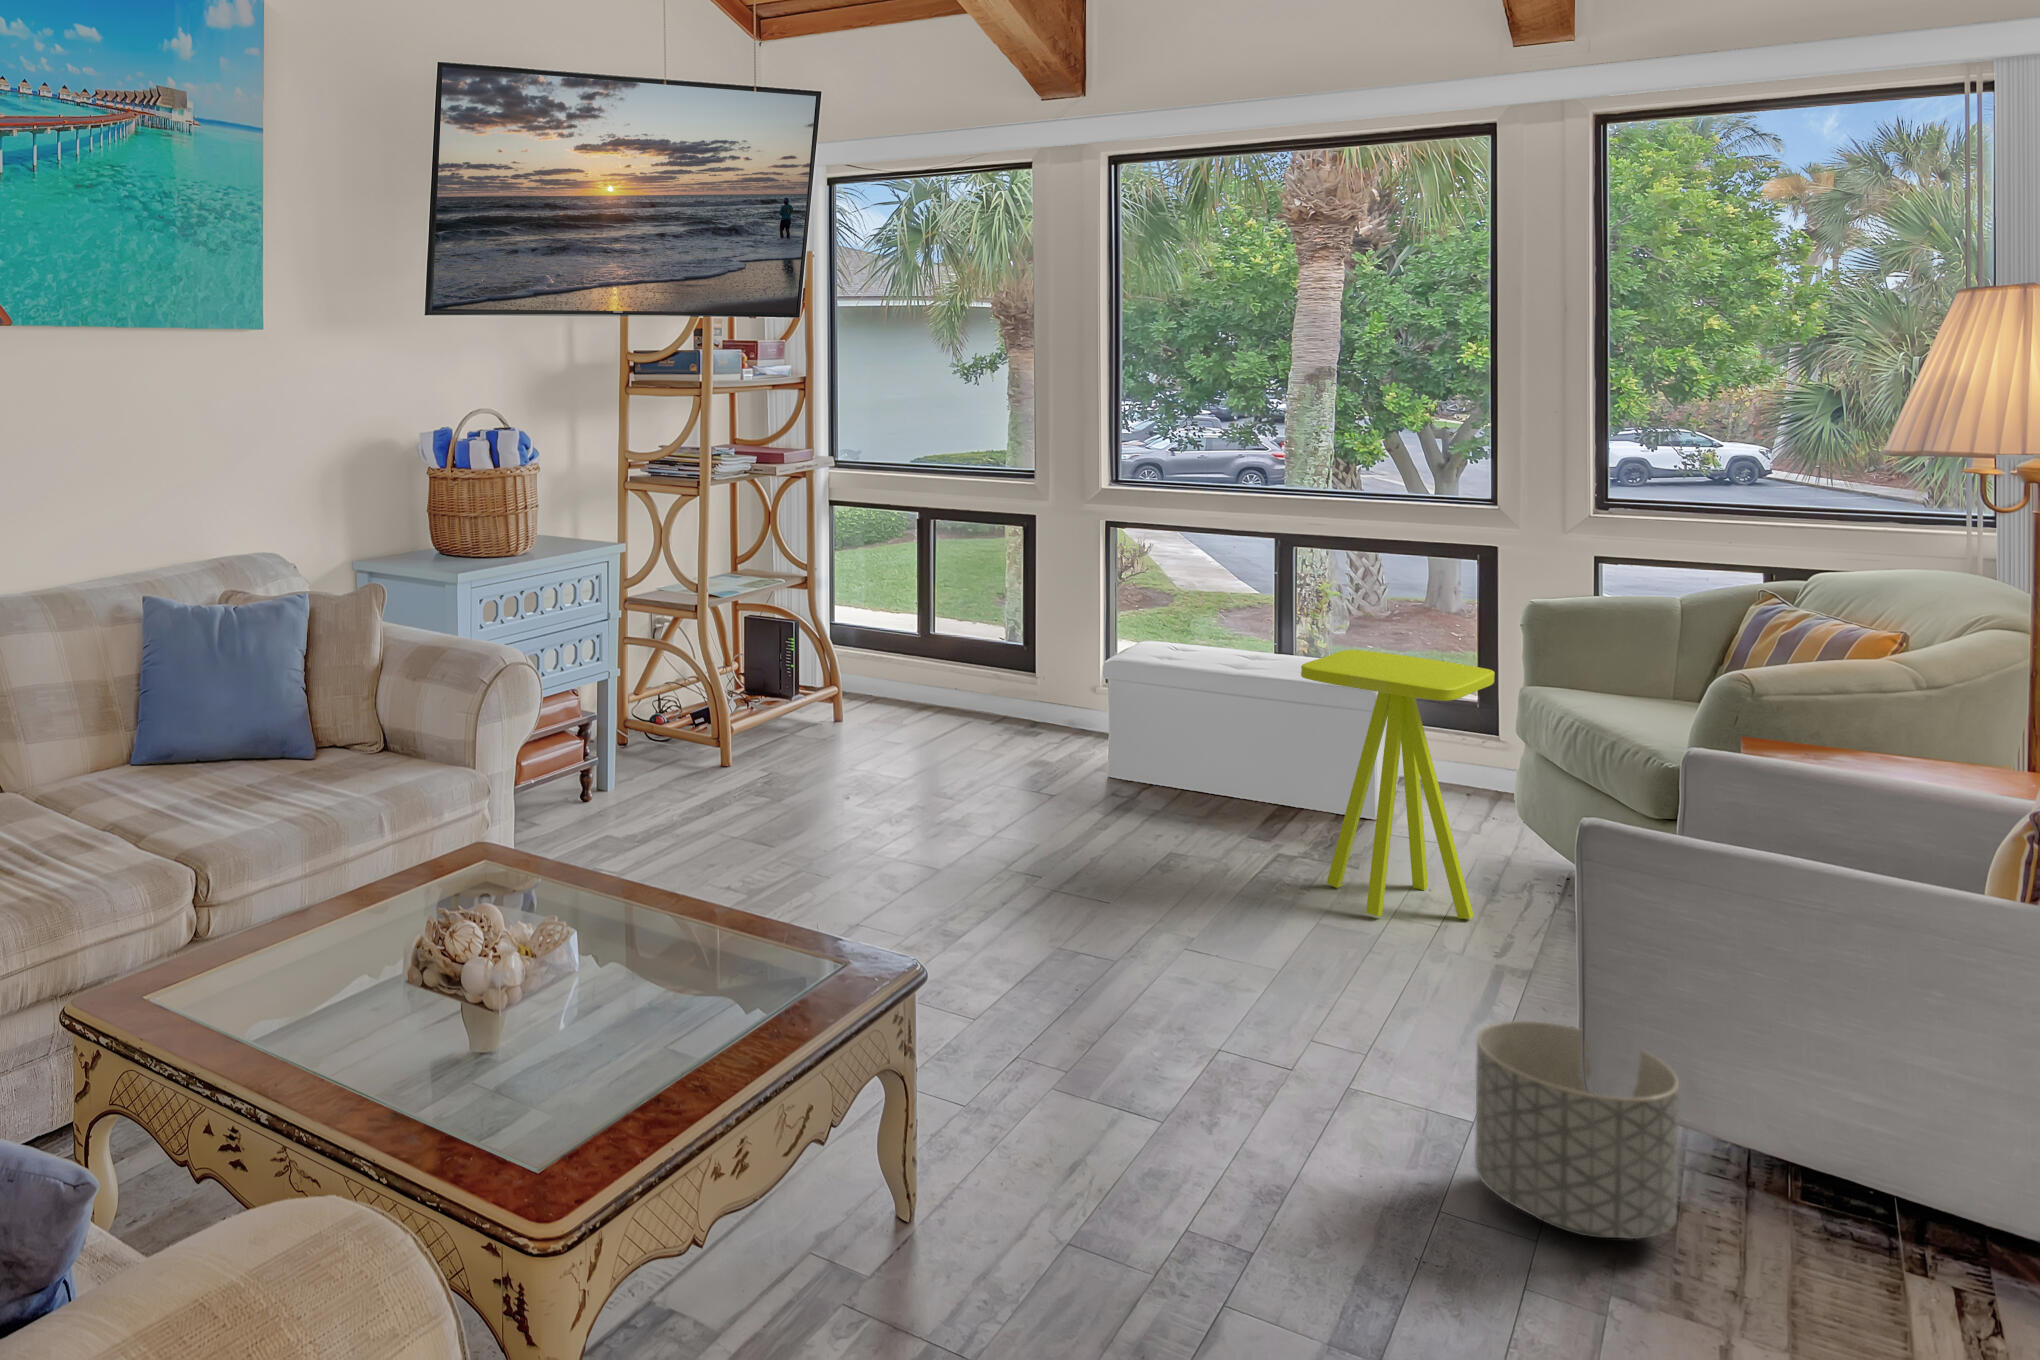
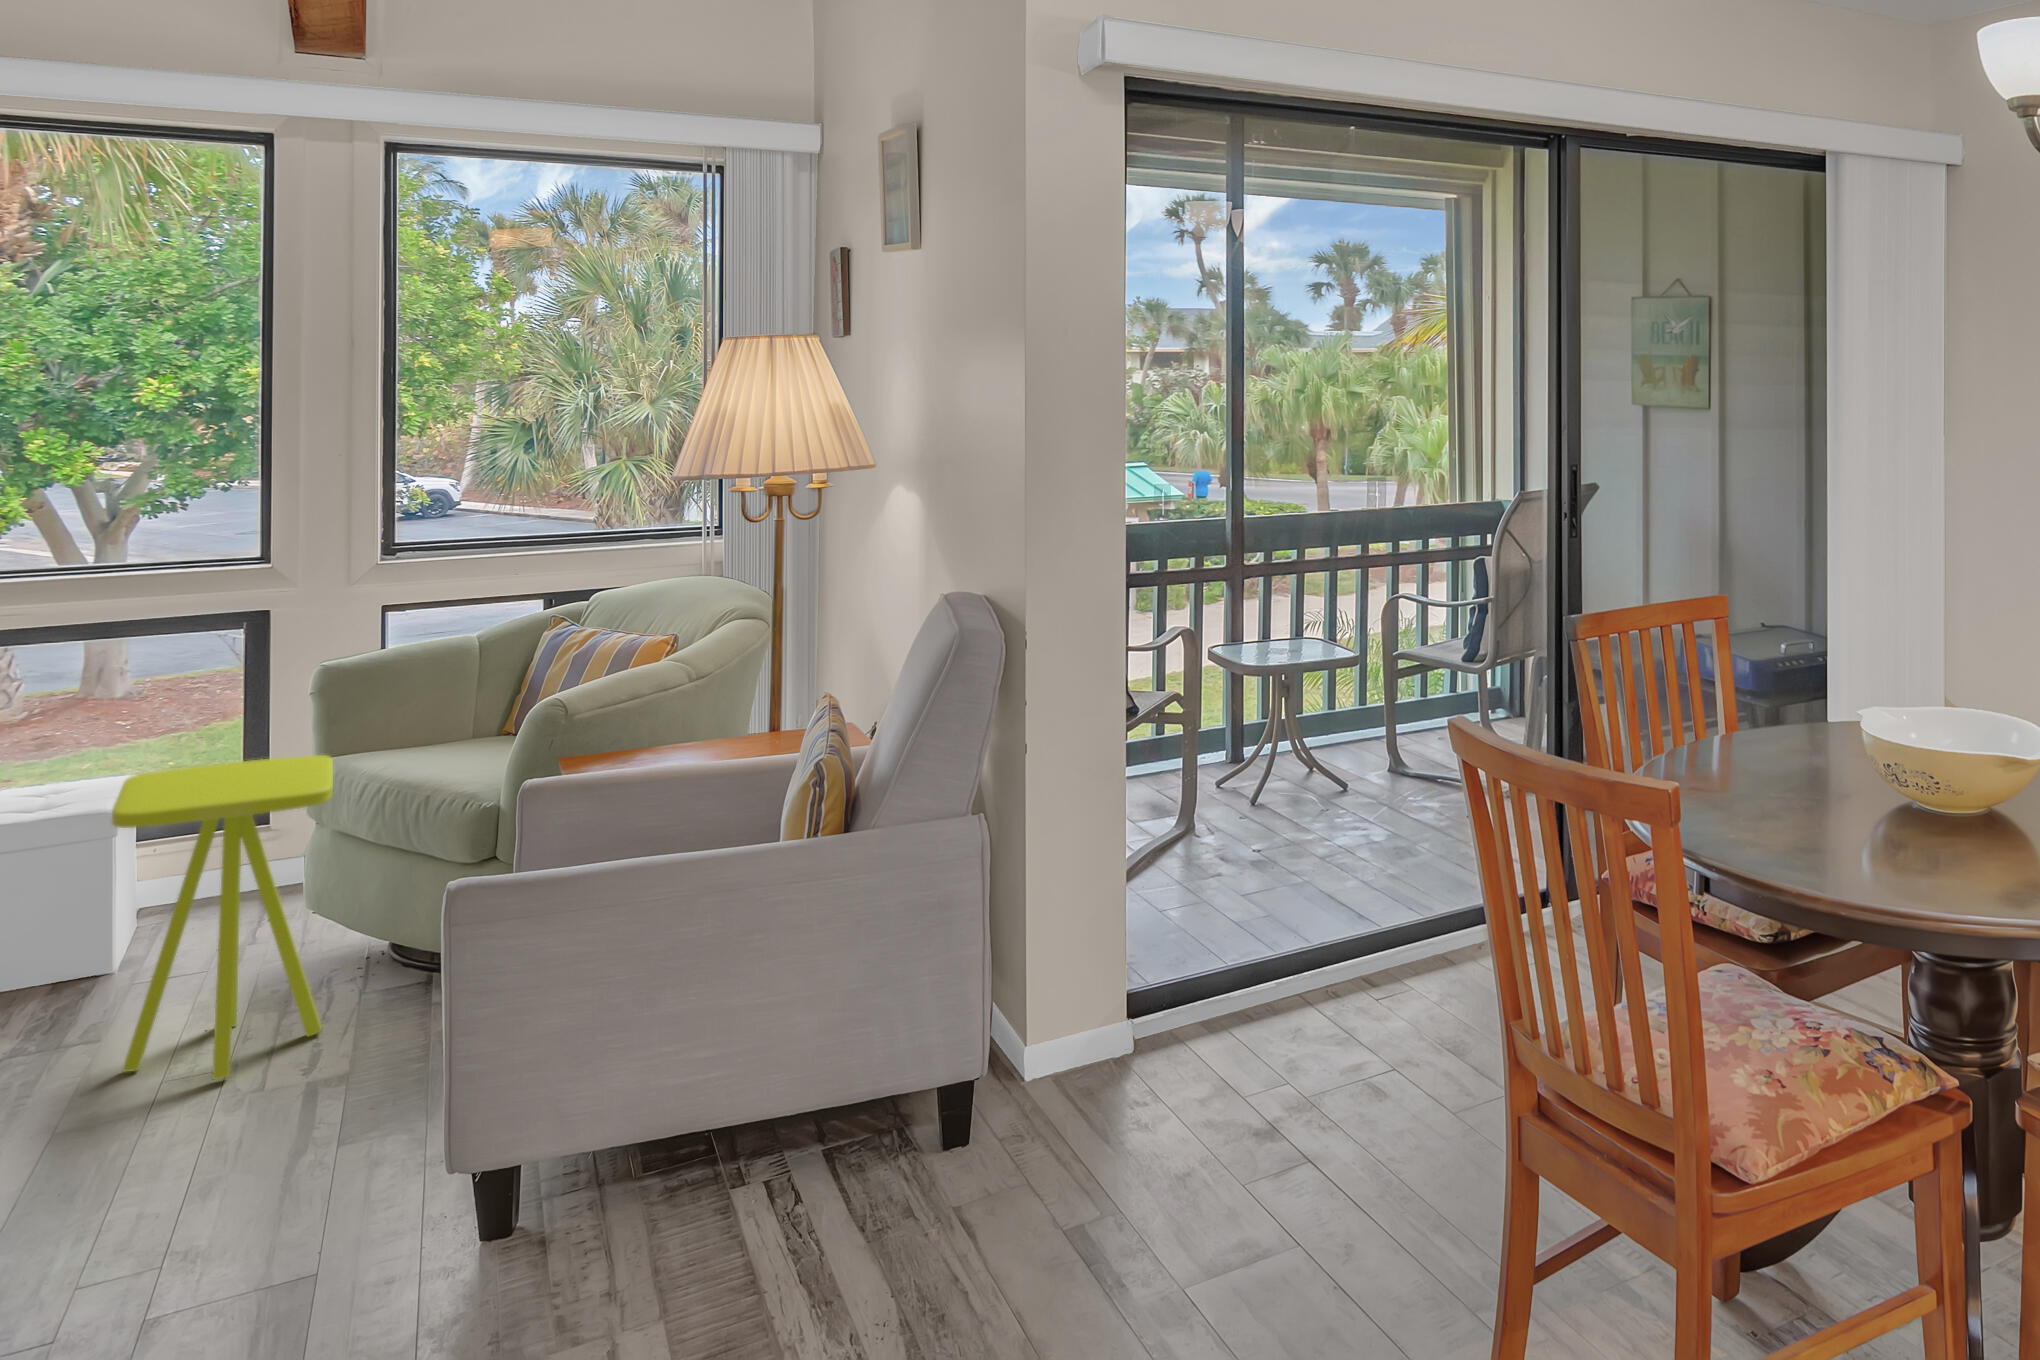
planter: present [1475,1021,1679,1239] -> none [614,1055,788,1253]

